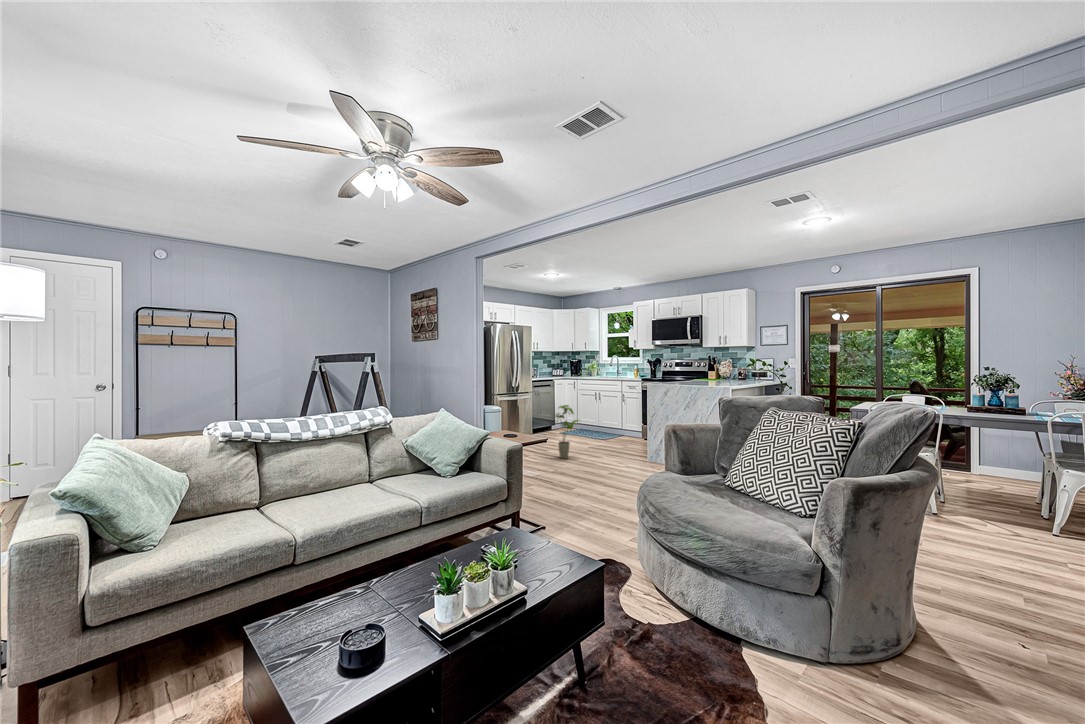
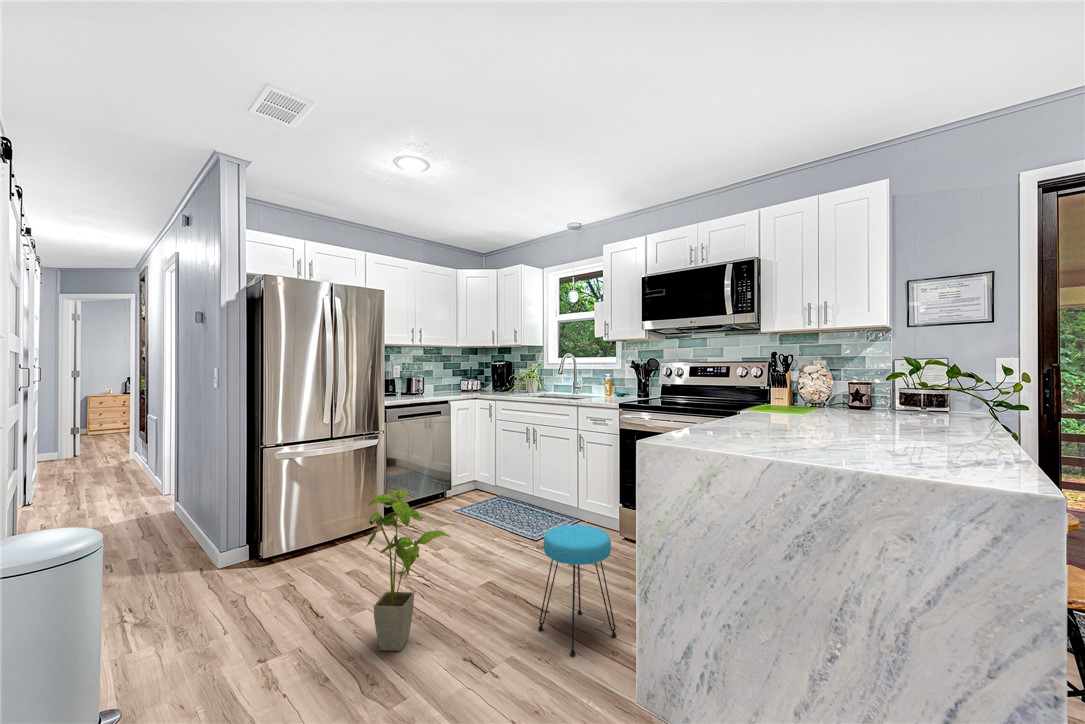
stool: none [613,421,641,459] -> present [538,525,617,655]

